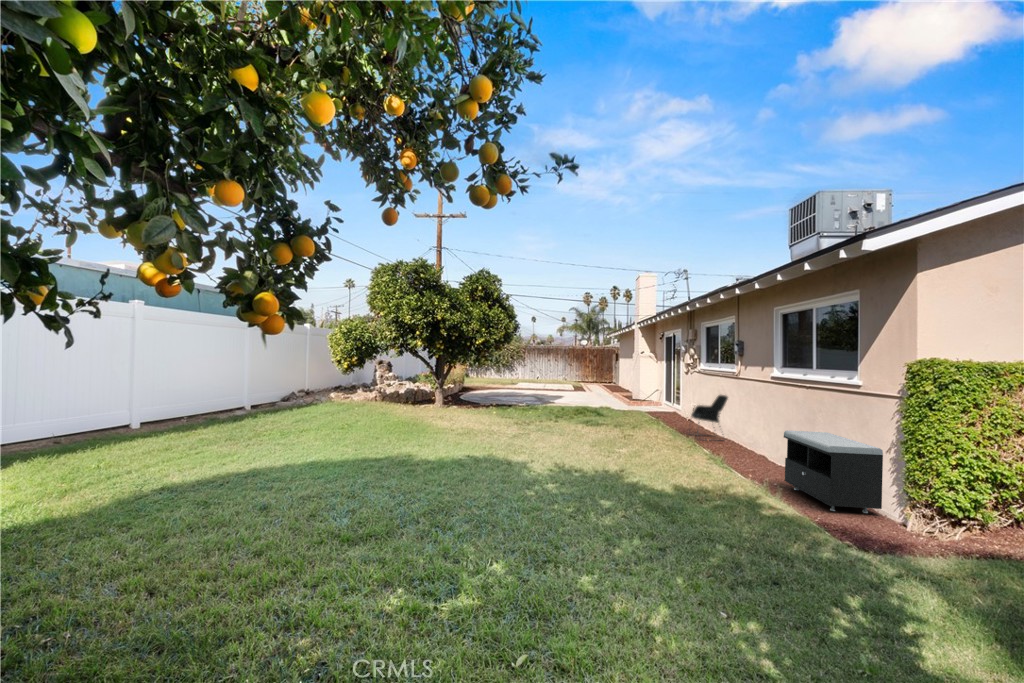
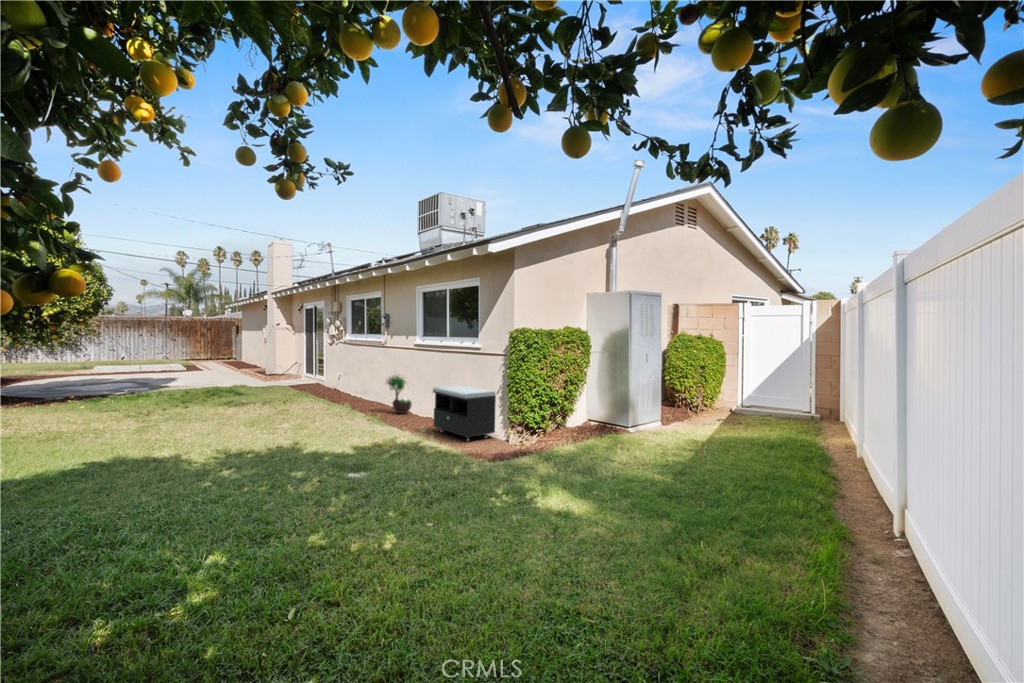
chair: present [692,395,728,440] -> none [342,363,378,406]
potted tree: none [730,407,765,458] -> present [387,376,412,414]

